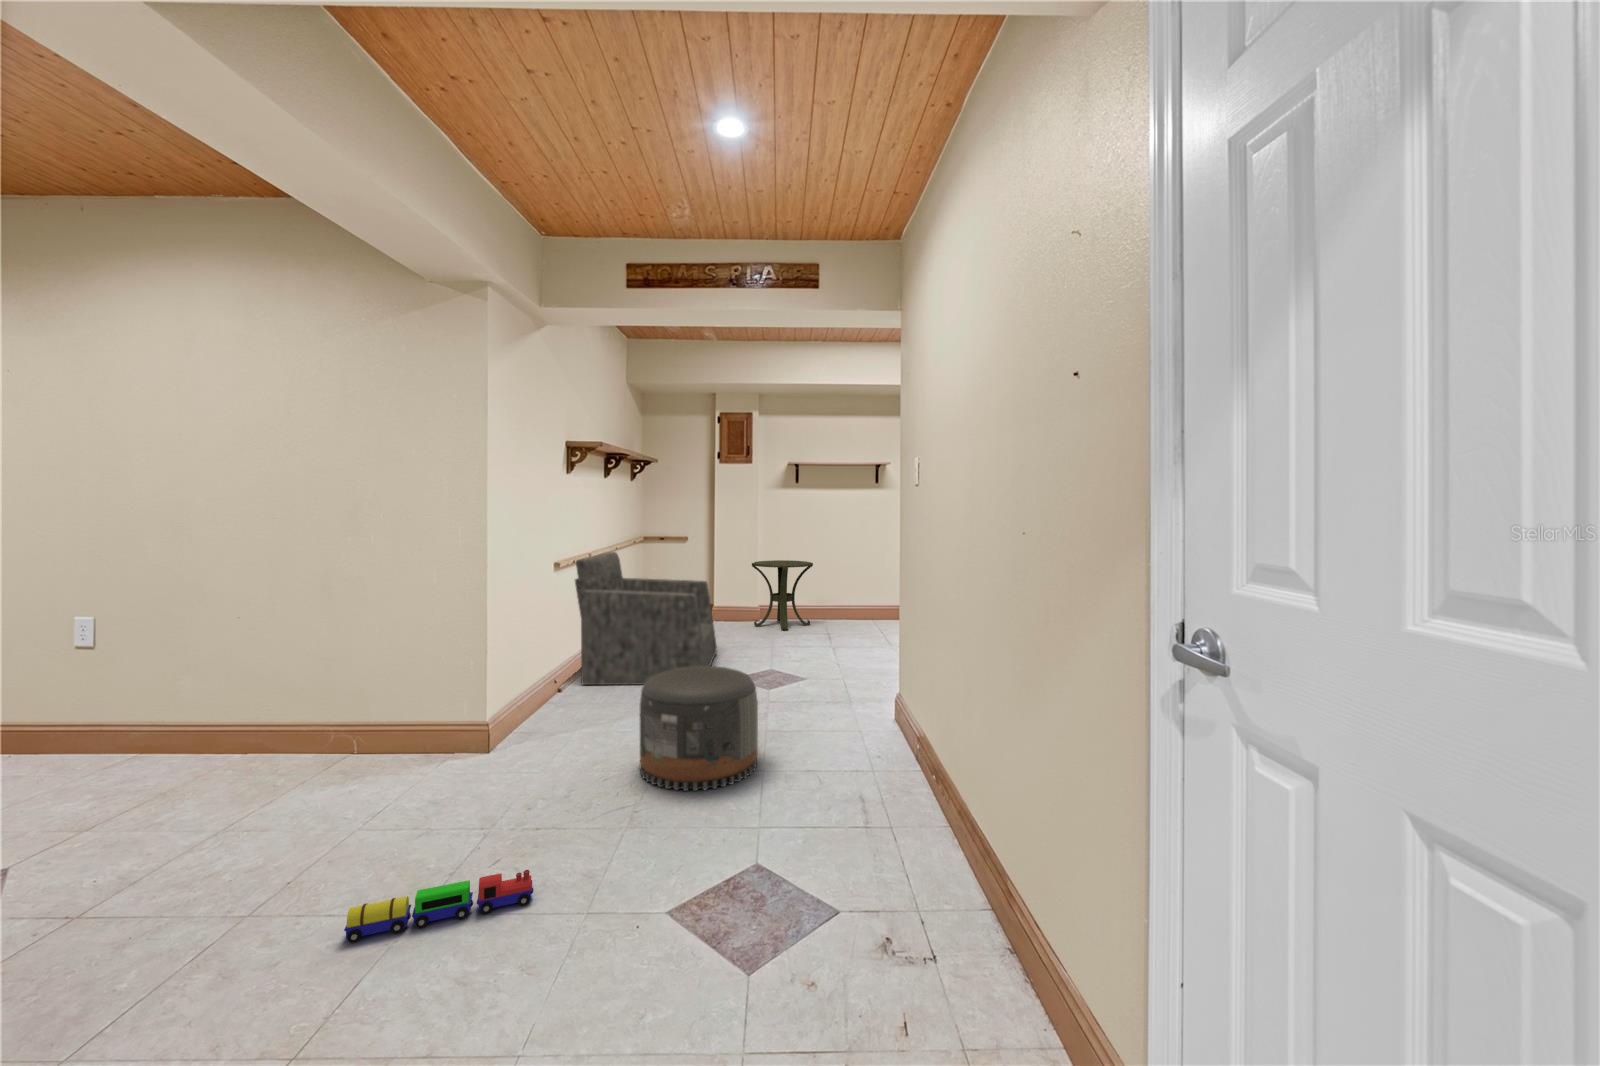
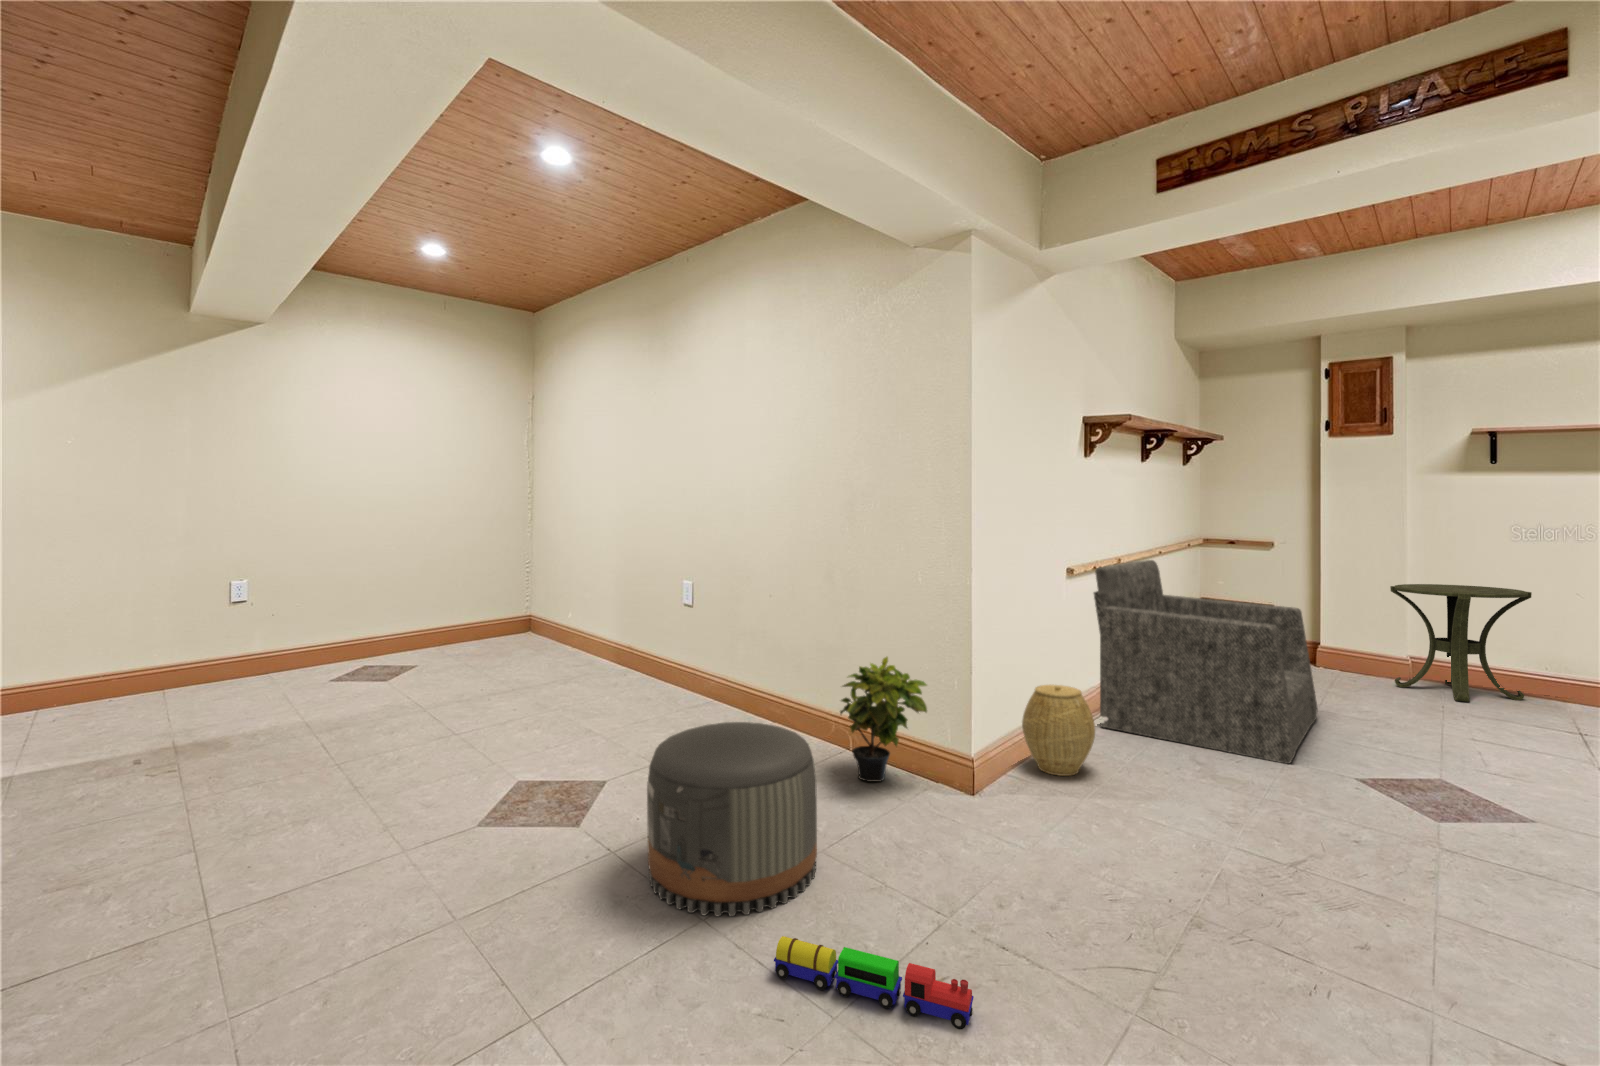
potted plant: none [344,652,445,774] -> present [840,657,927,782]
woven basket: none [526,655,584,727] -> present [1022,685,1095,776]
pouf: present [640,666,758,791] -> present [647,722,817,917]

